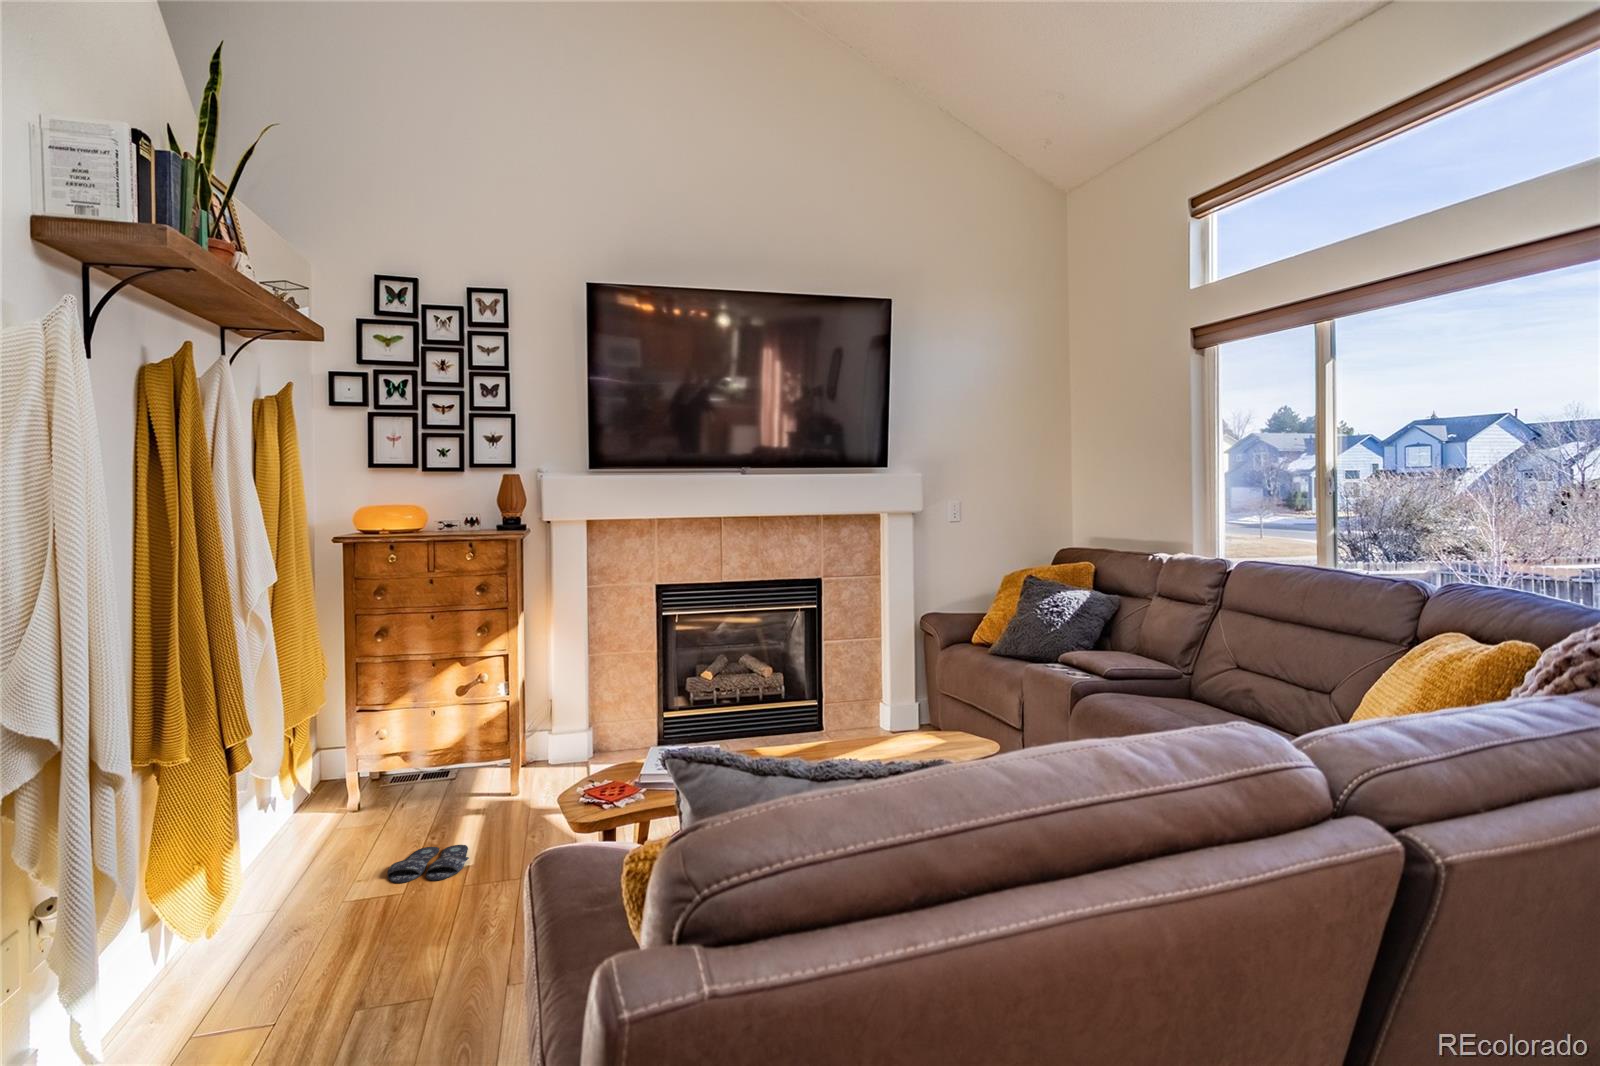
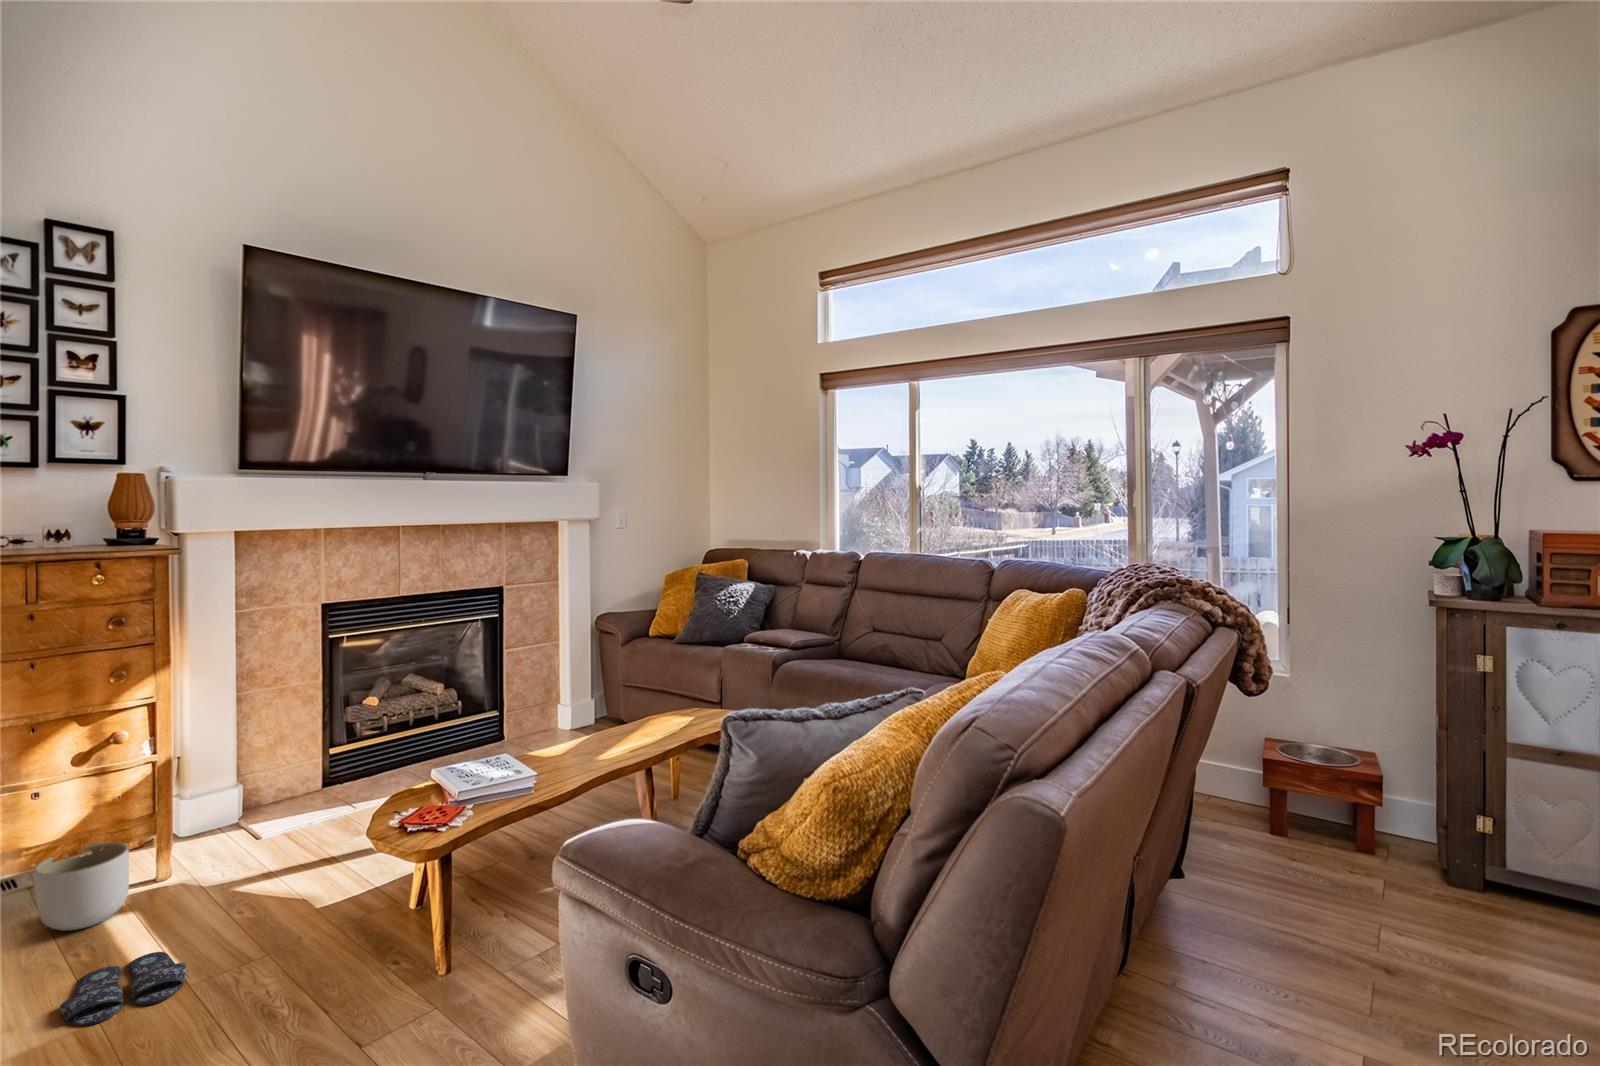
planter: none [422,756,479,816] -> present [34,842,129,931]

